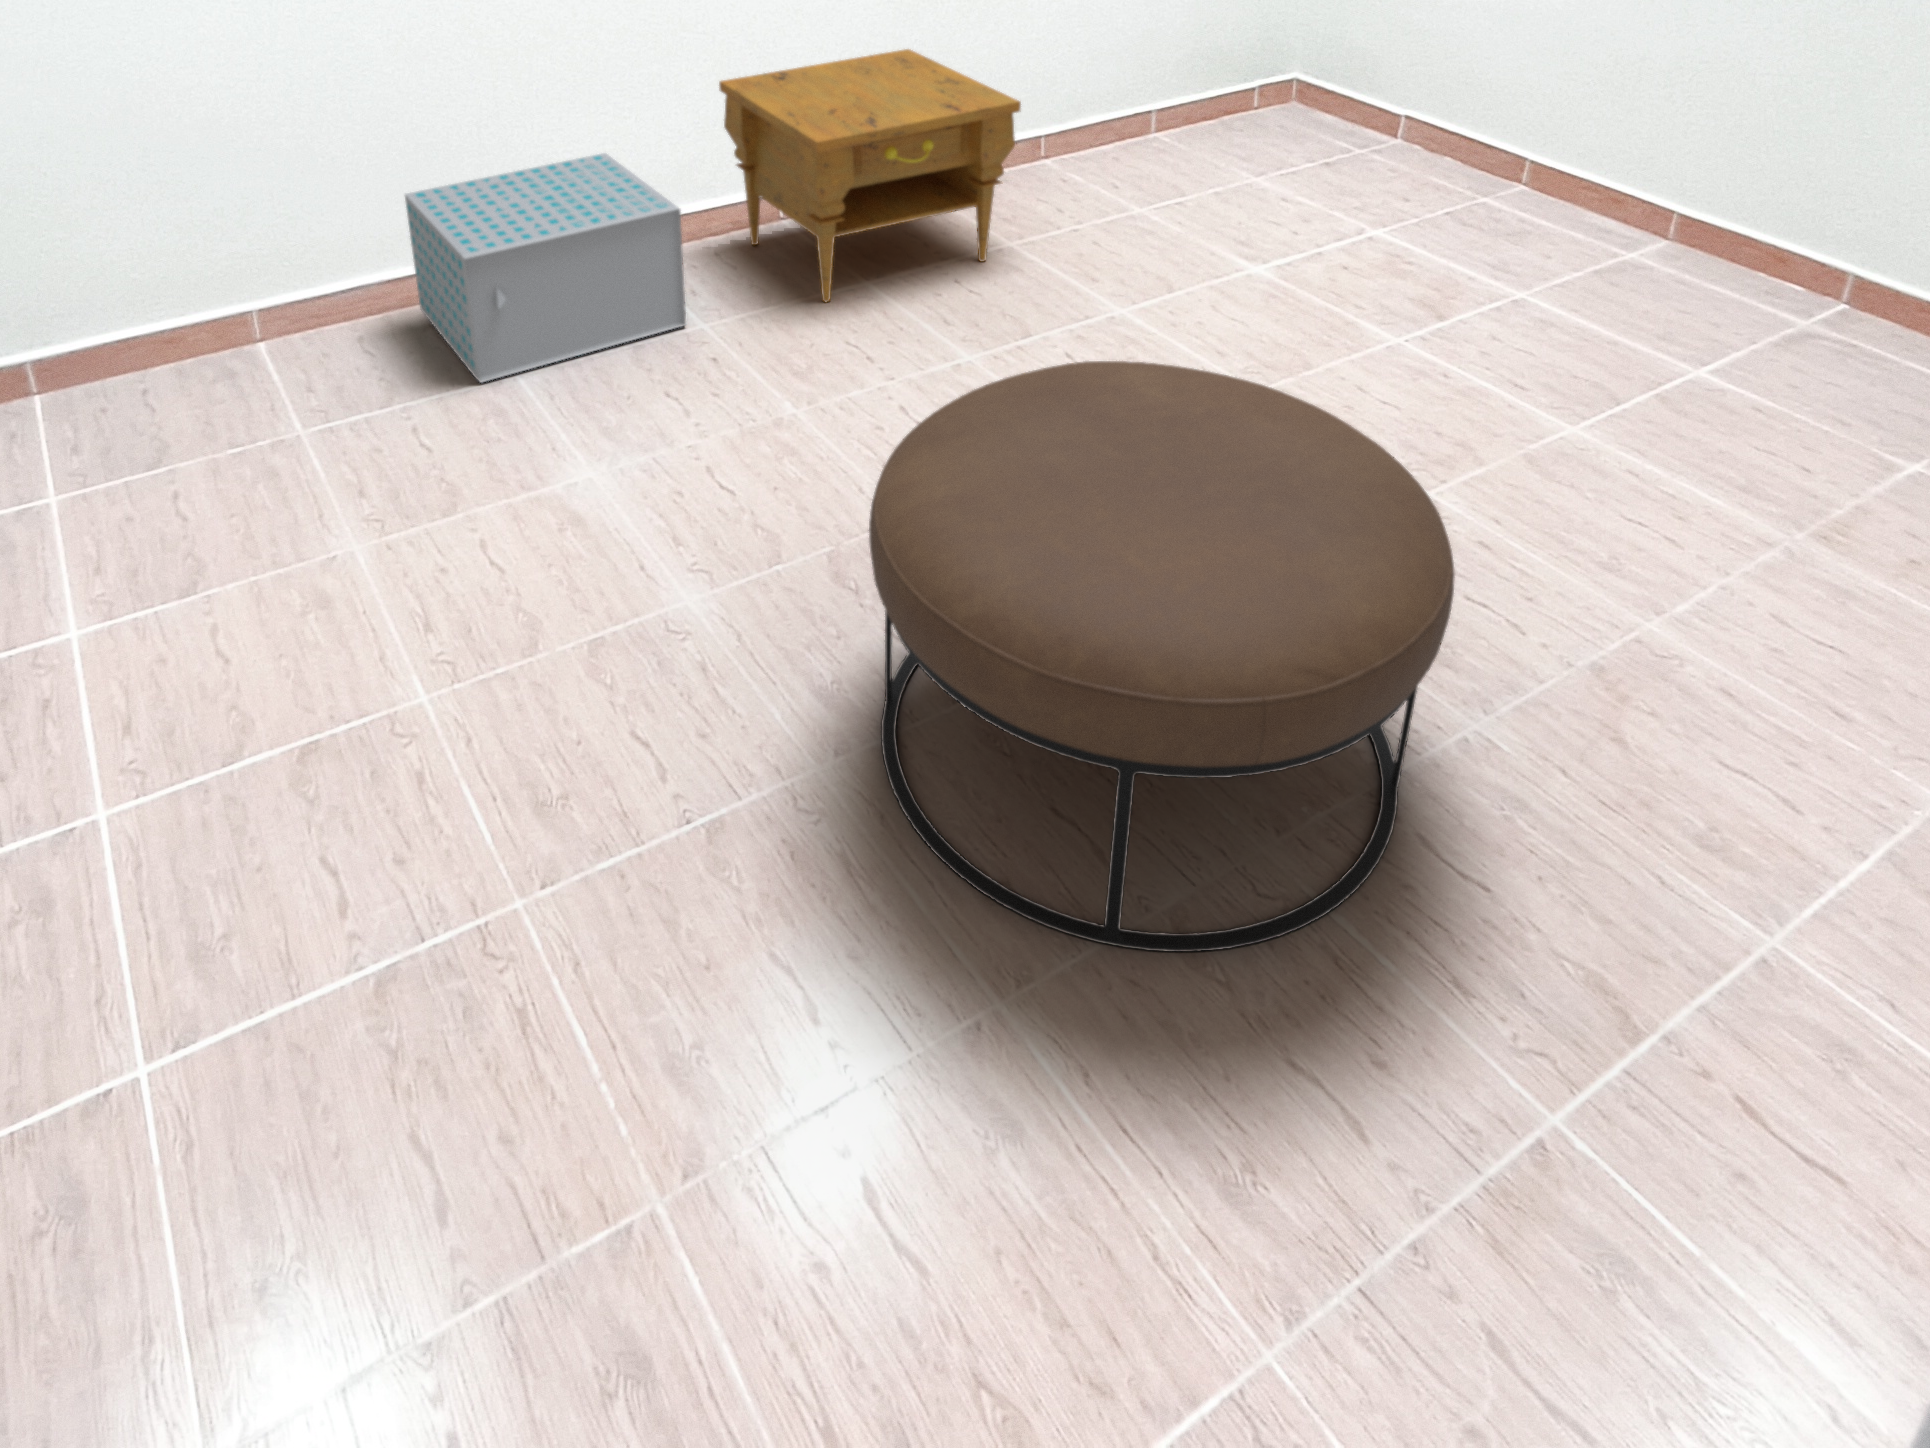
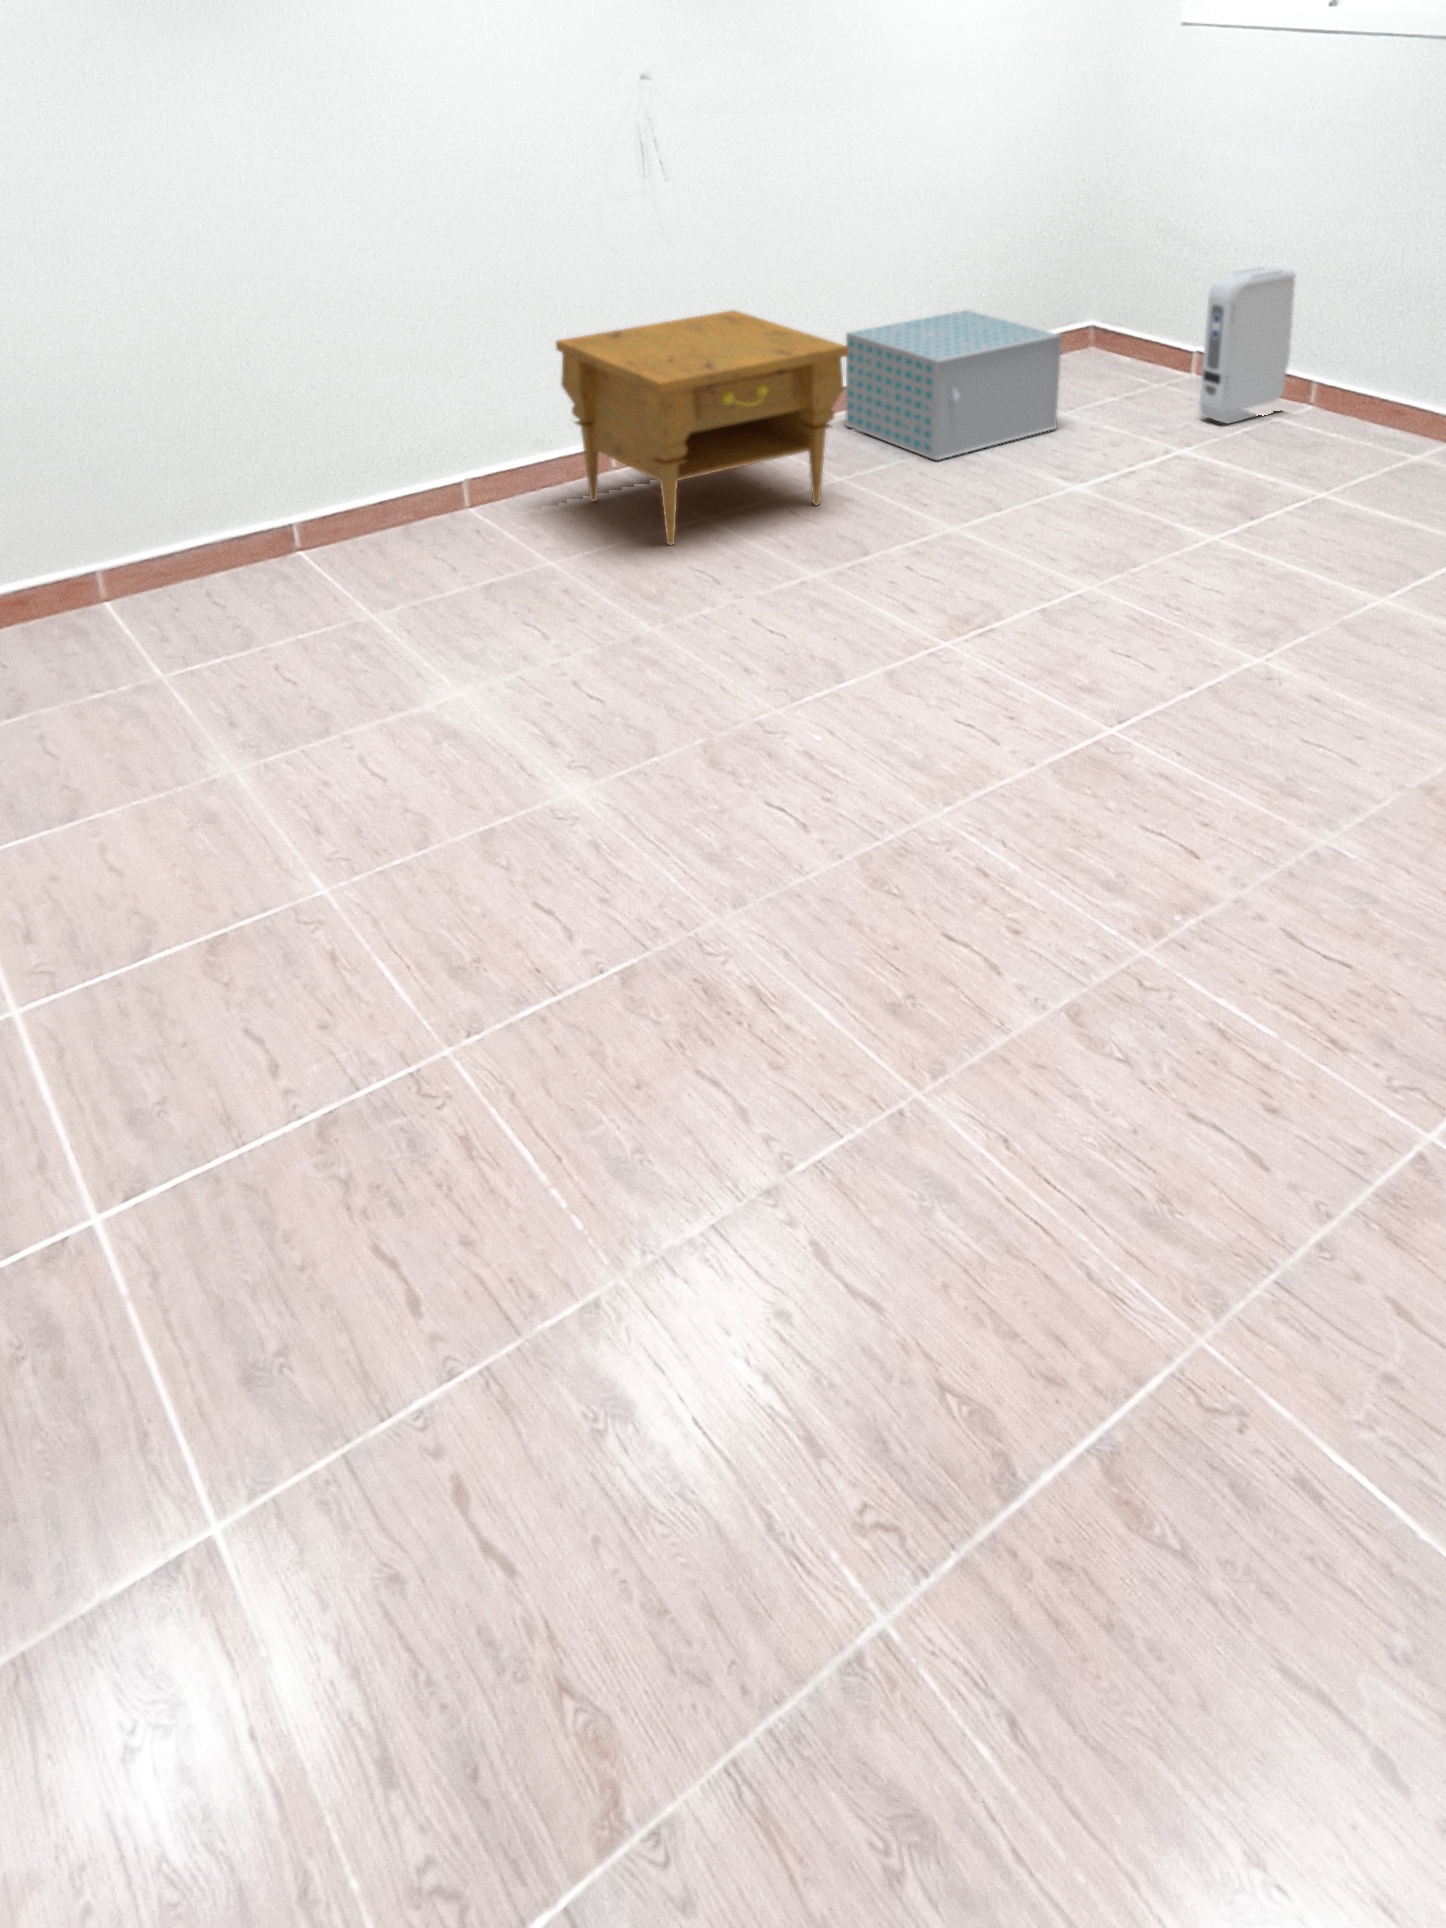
air purifier: none [1402,15,1524,182] -> present [1200,267,1296,423]
storage box: present [405,153,686,382] -> present [846,310,1062,460]
ottoman: present [869,361,1455,952] -> none [762,532,1298,1038]

